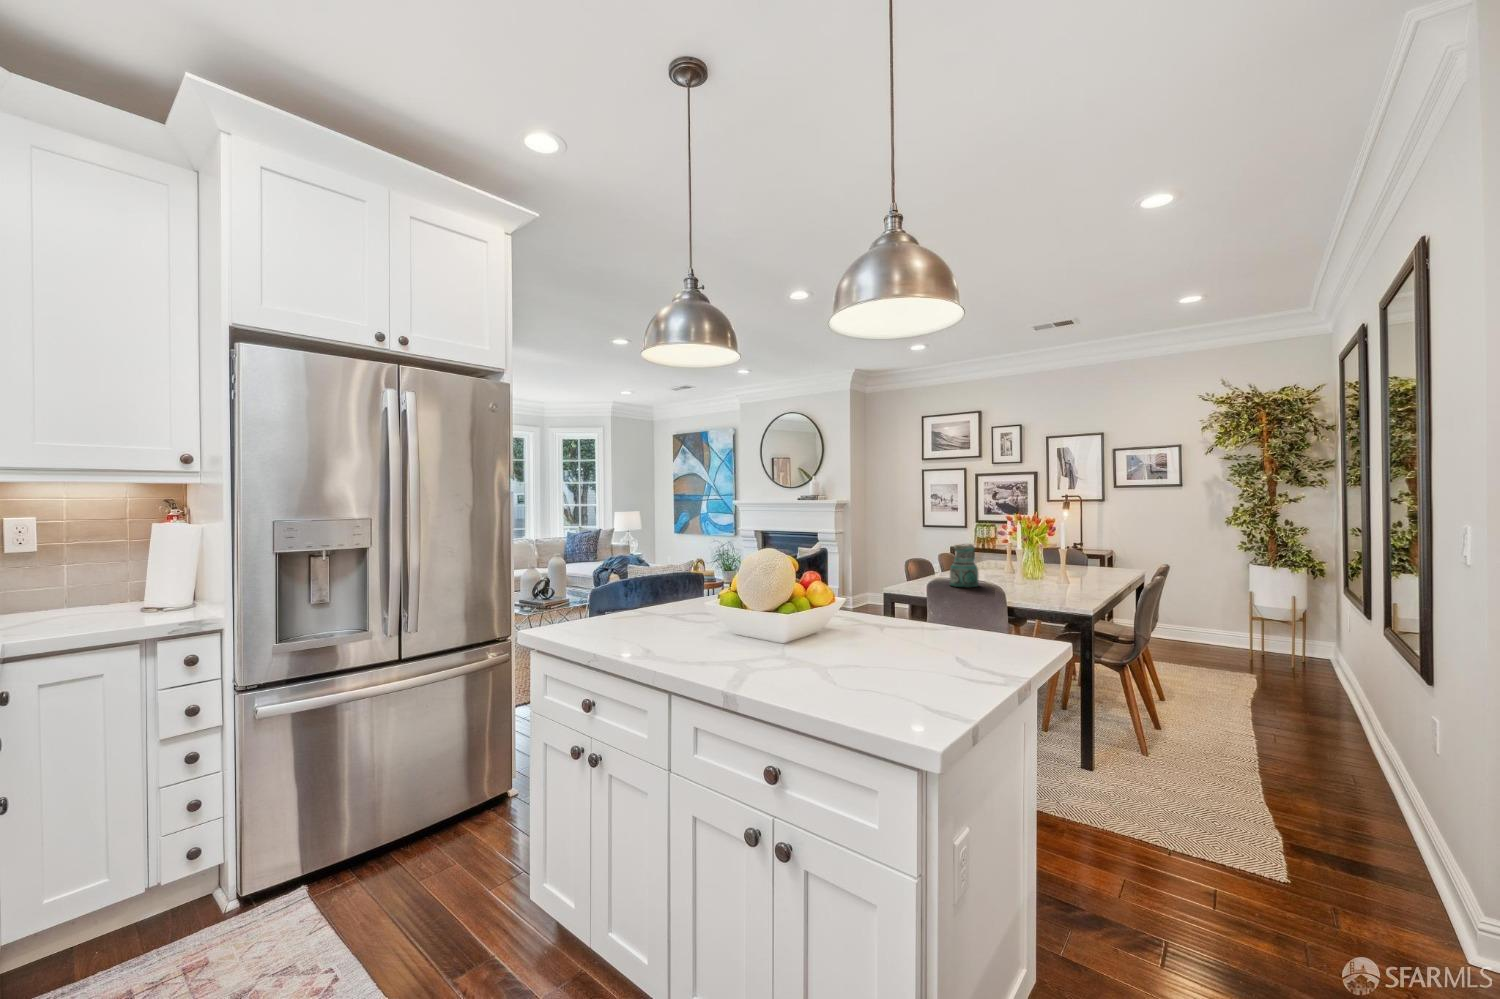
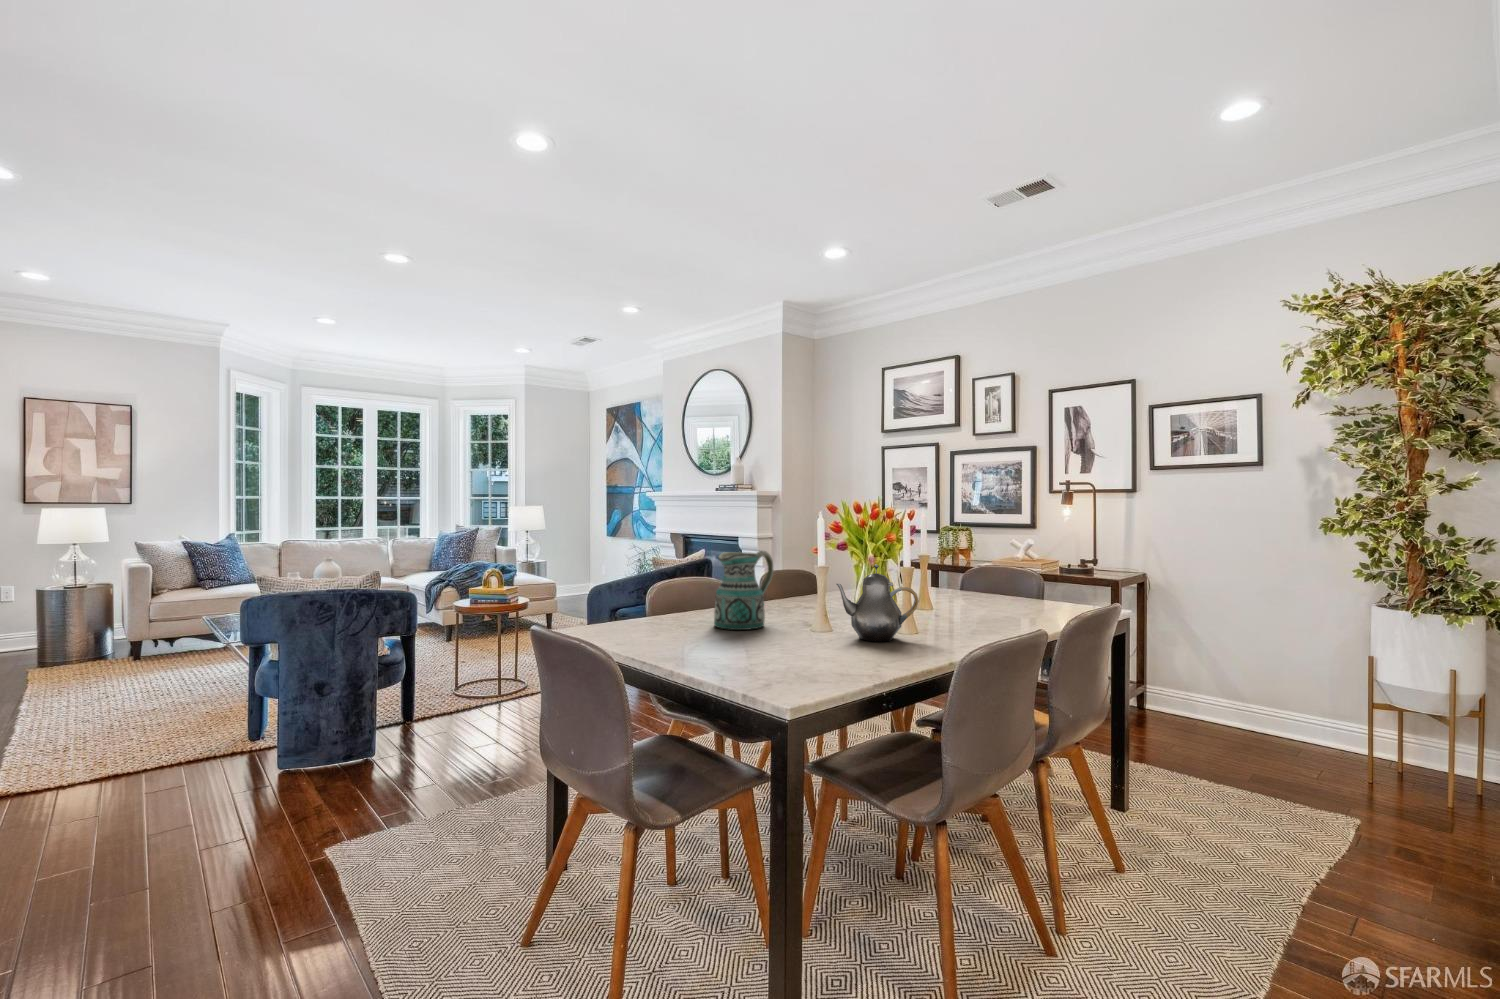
teapot: none [1029,550,1071,590] -> present [836,564,919,642]

